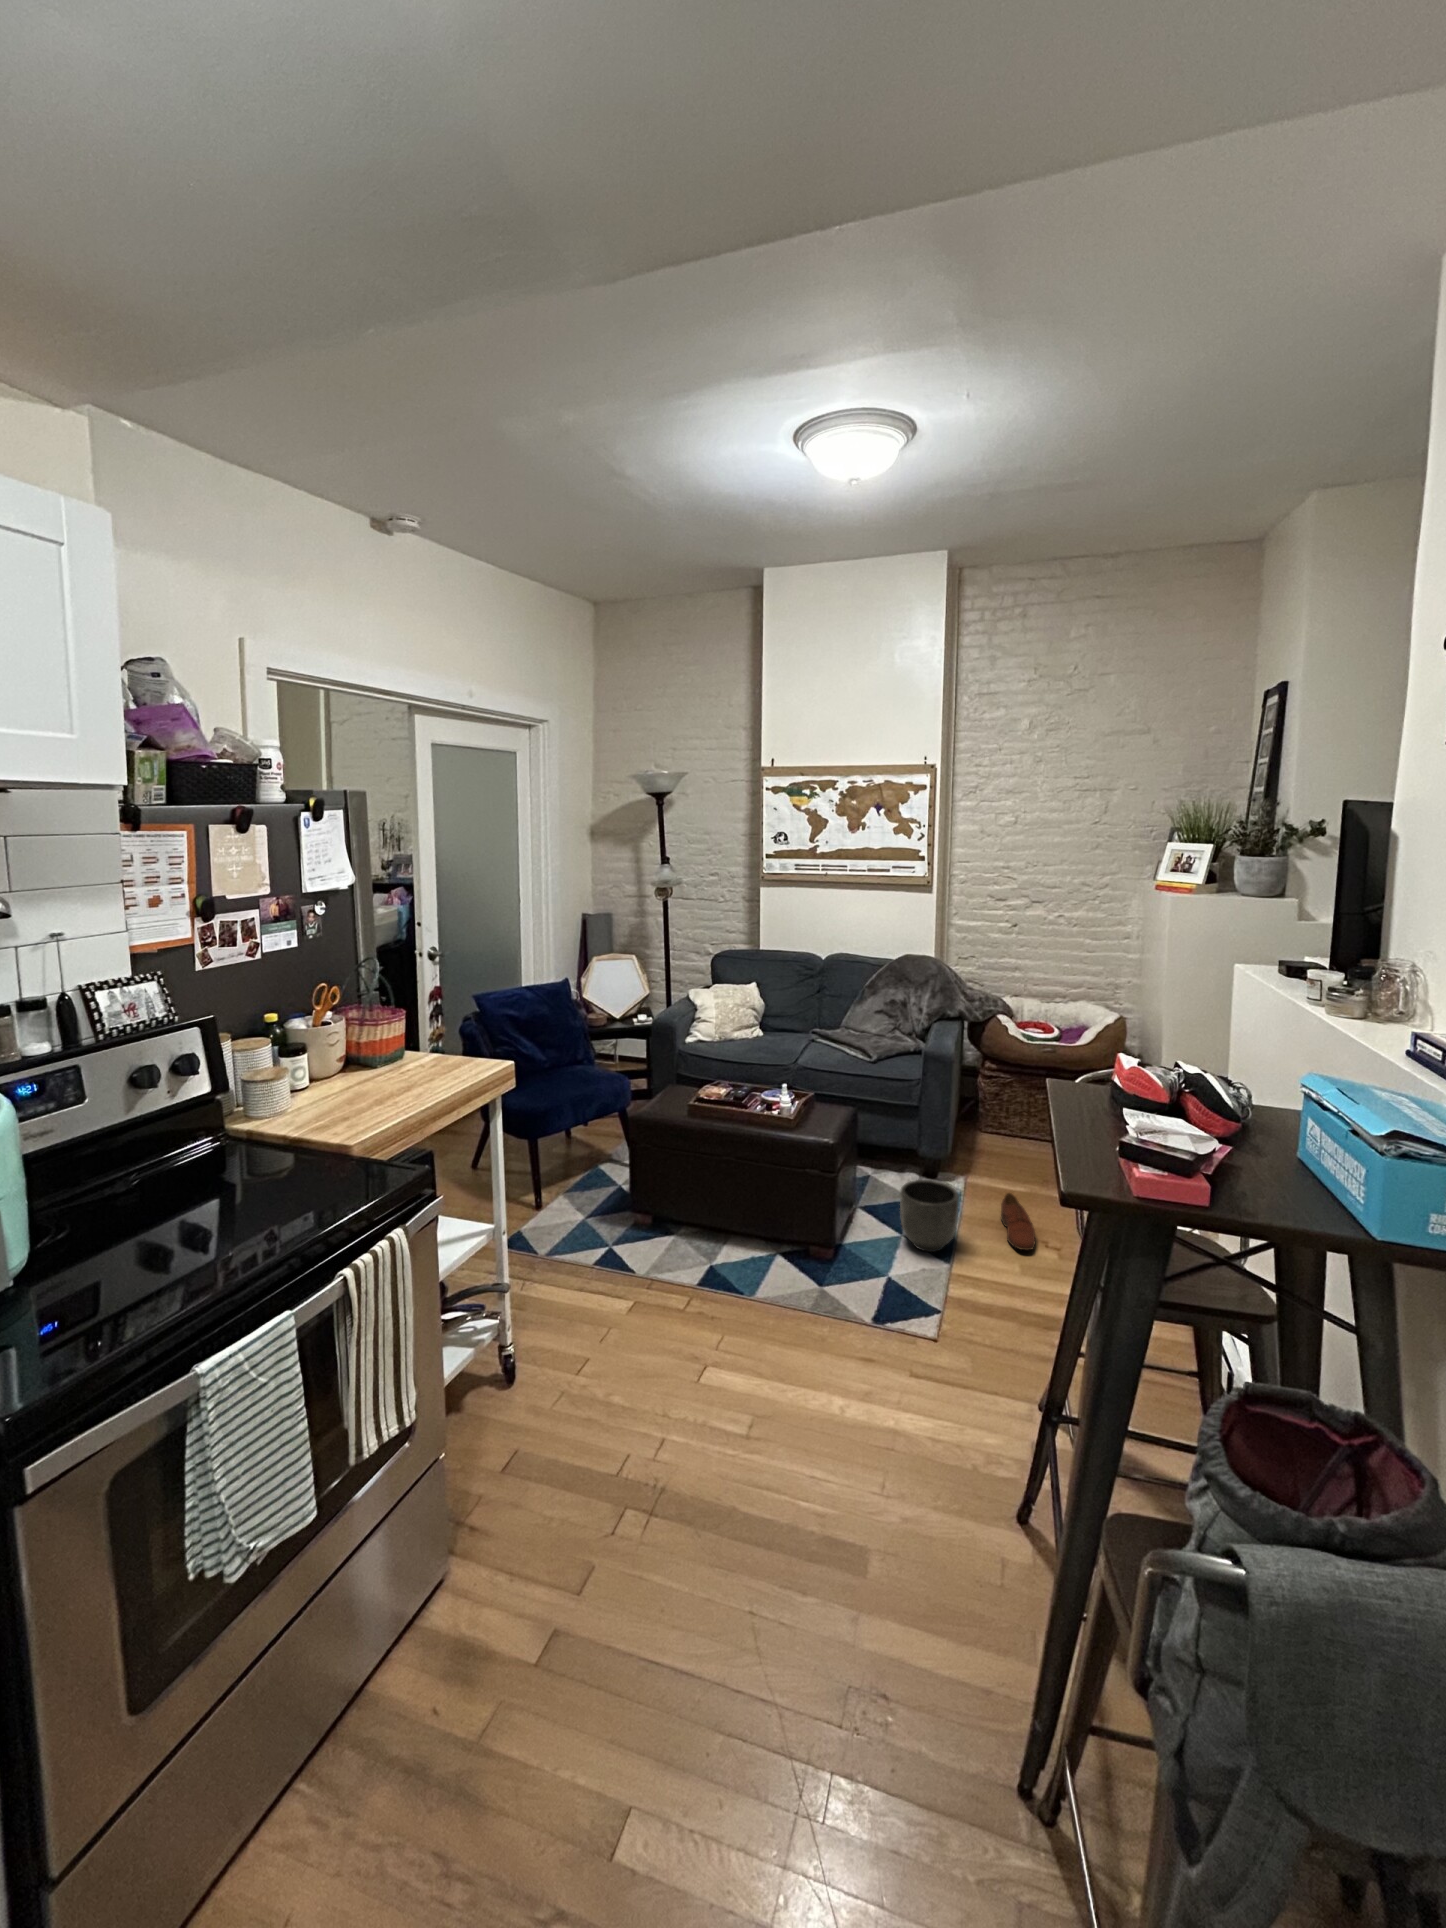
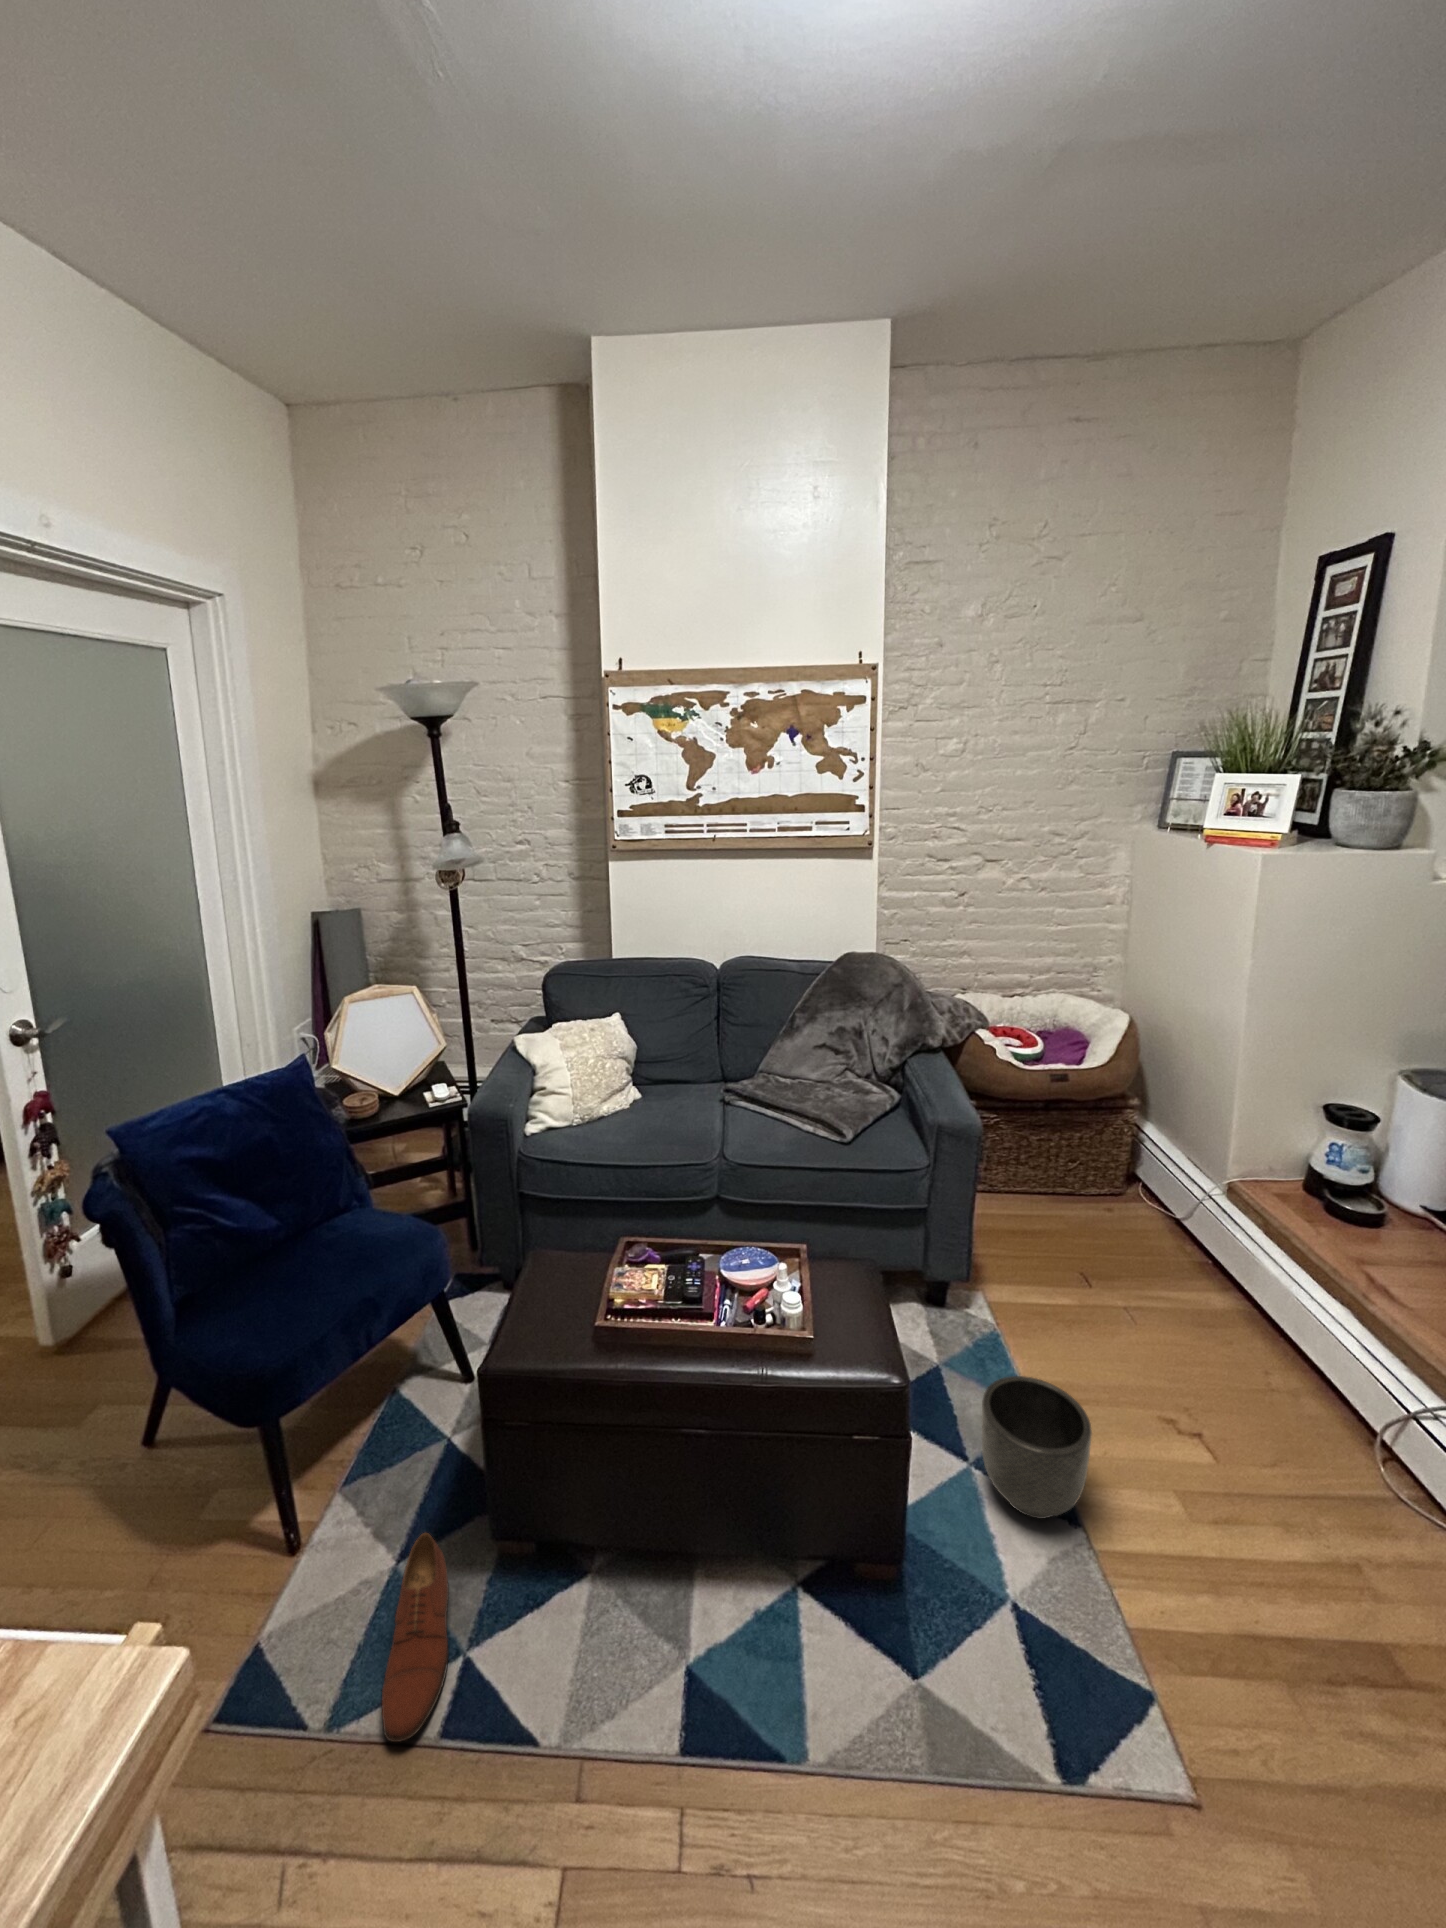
shoe: present [1001,1193,1035,1250] -> present [382,1533,449,1742]

